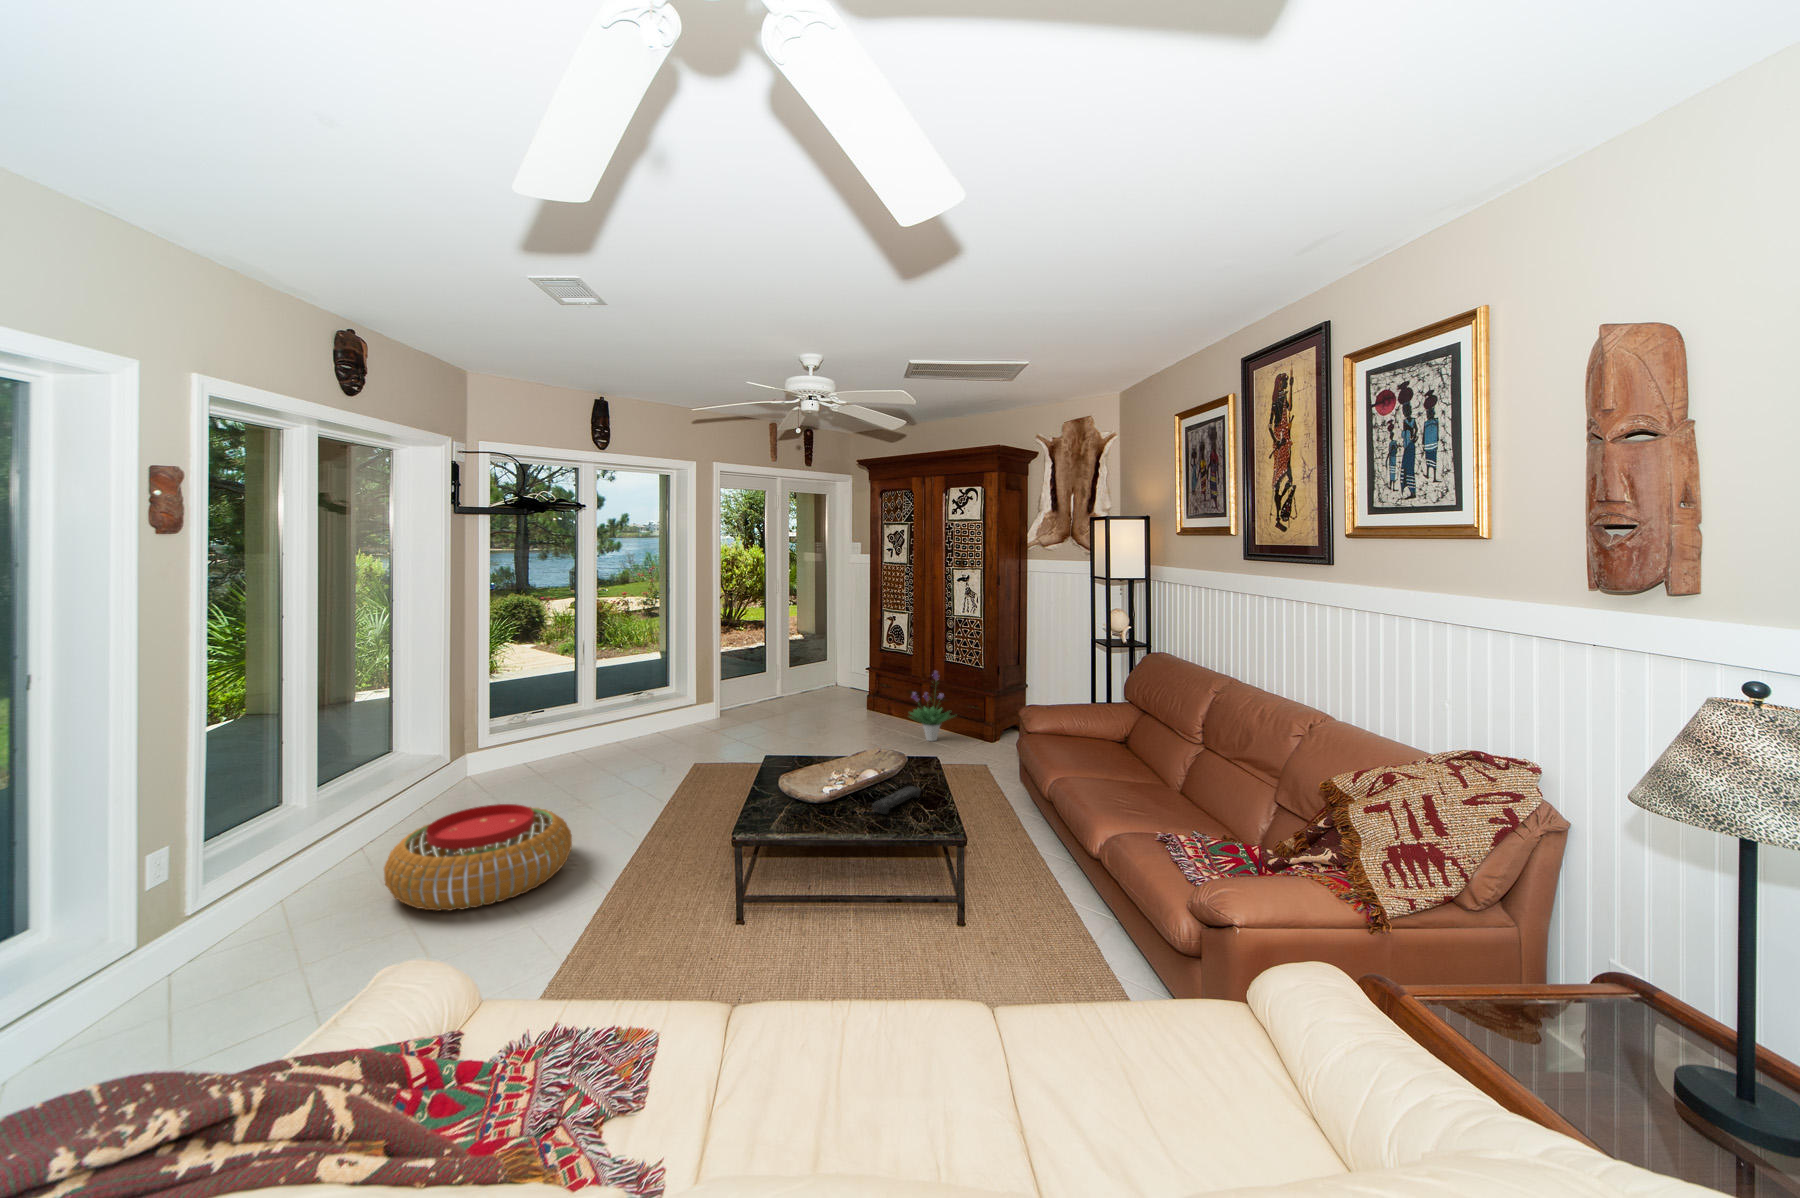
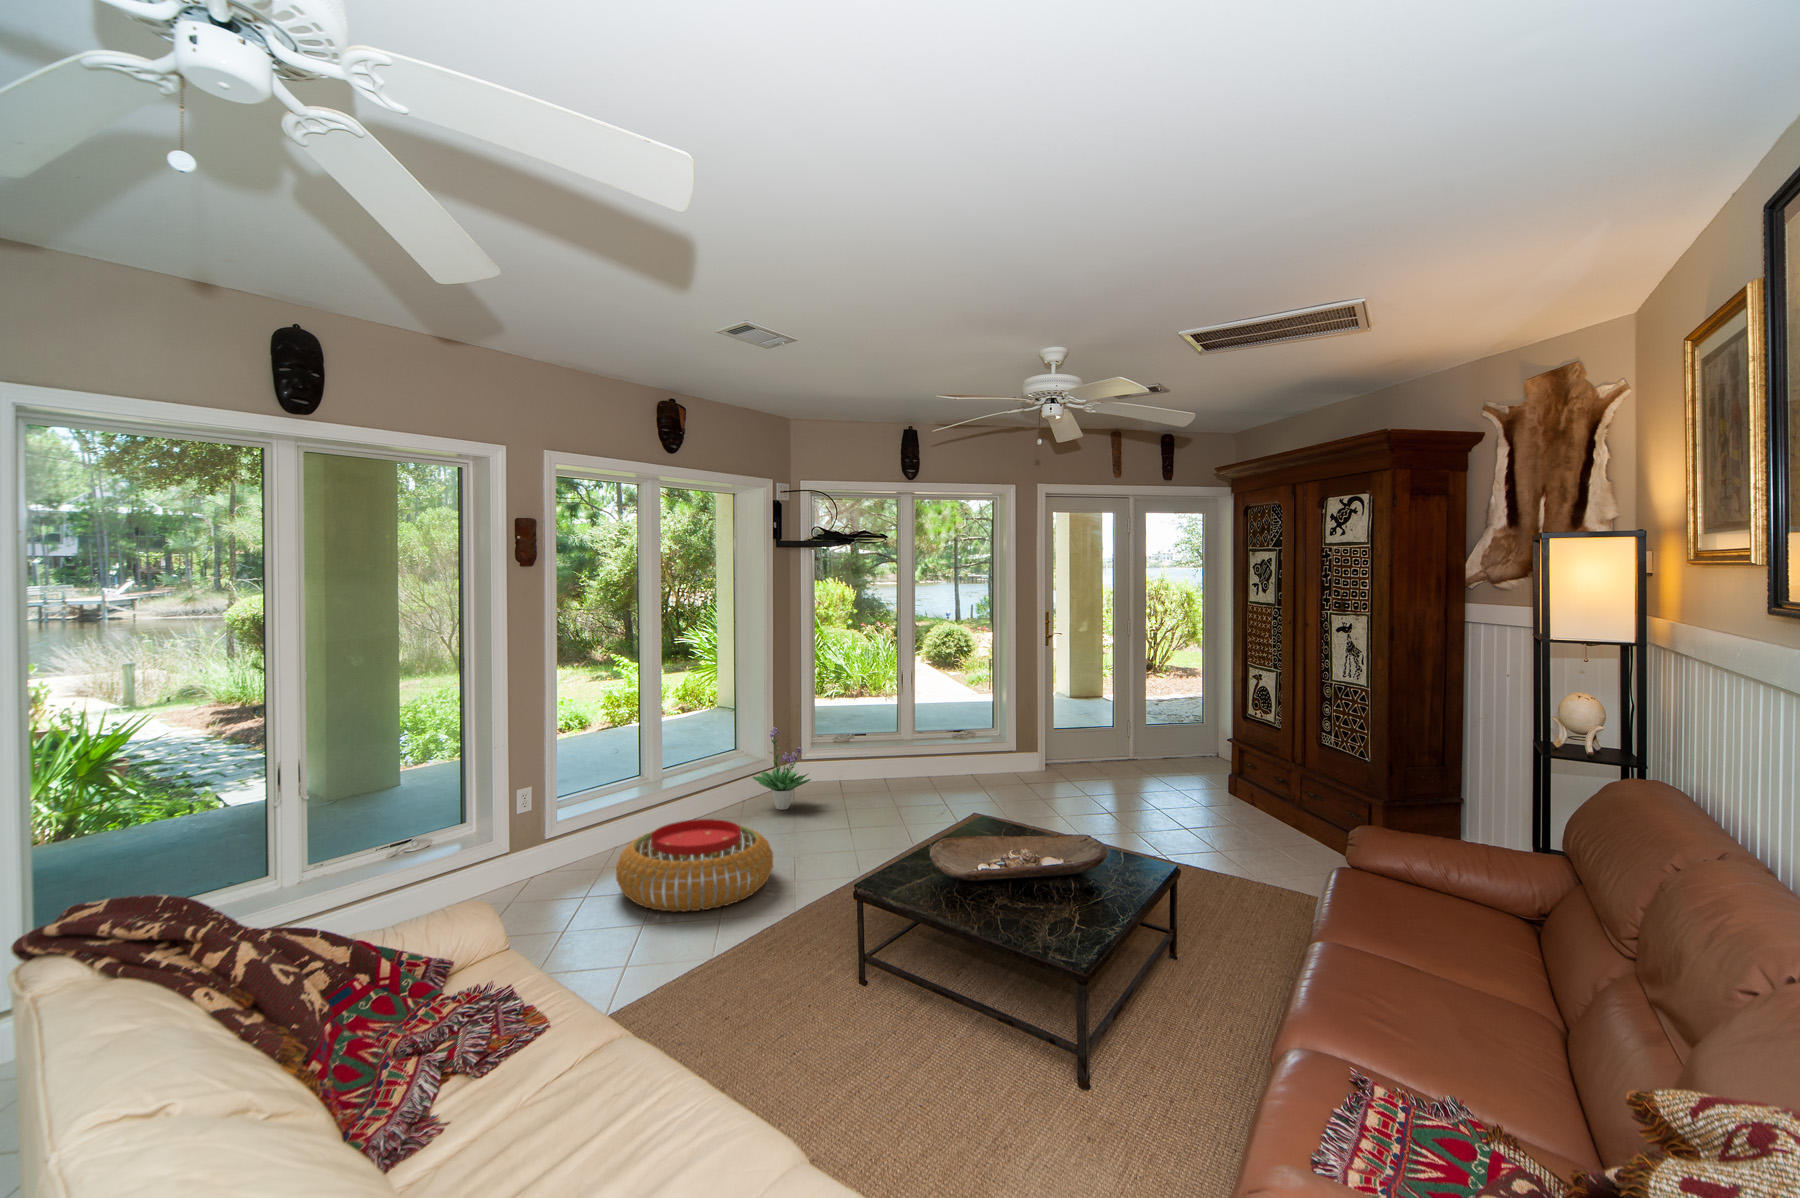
potted plant: present [909,671,955,741] -> present [752,727,811,810]
remote control: present [872,786,921,814] -> none [988,895,1074,924]

